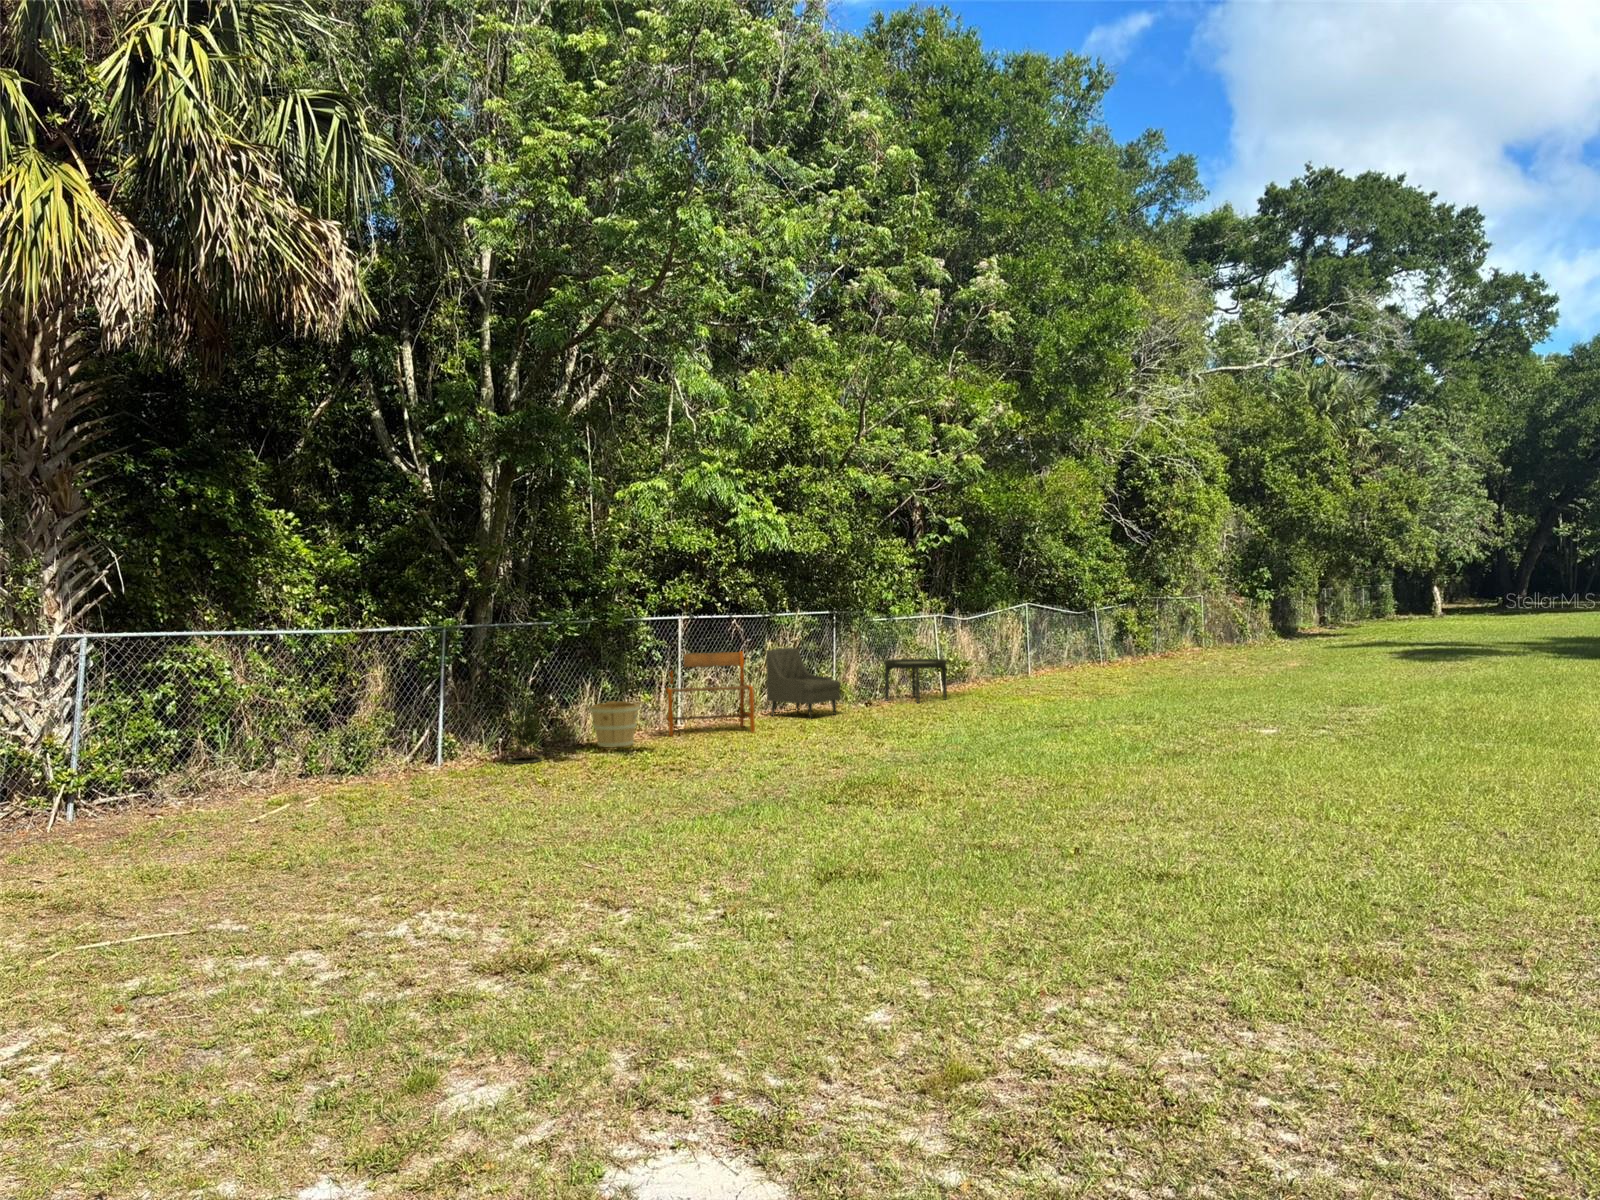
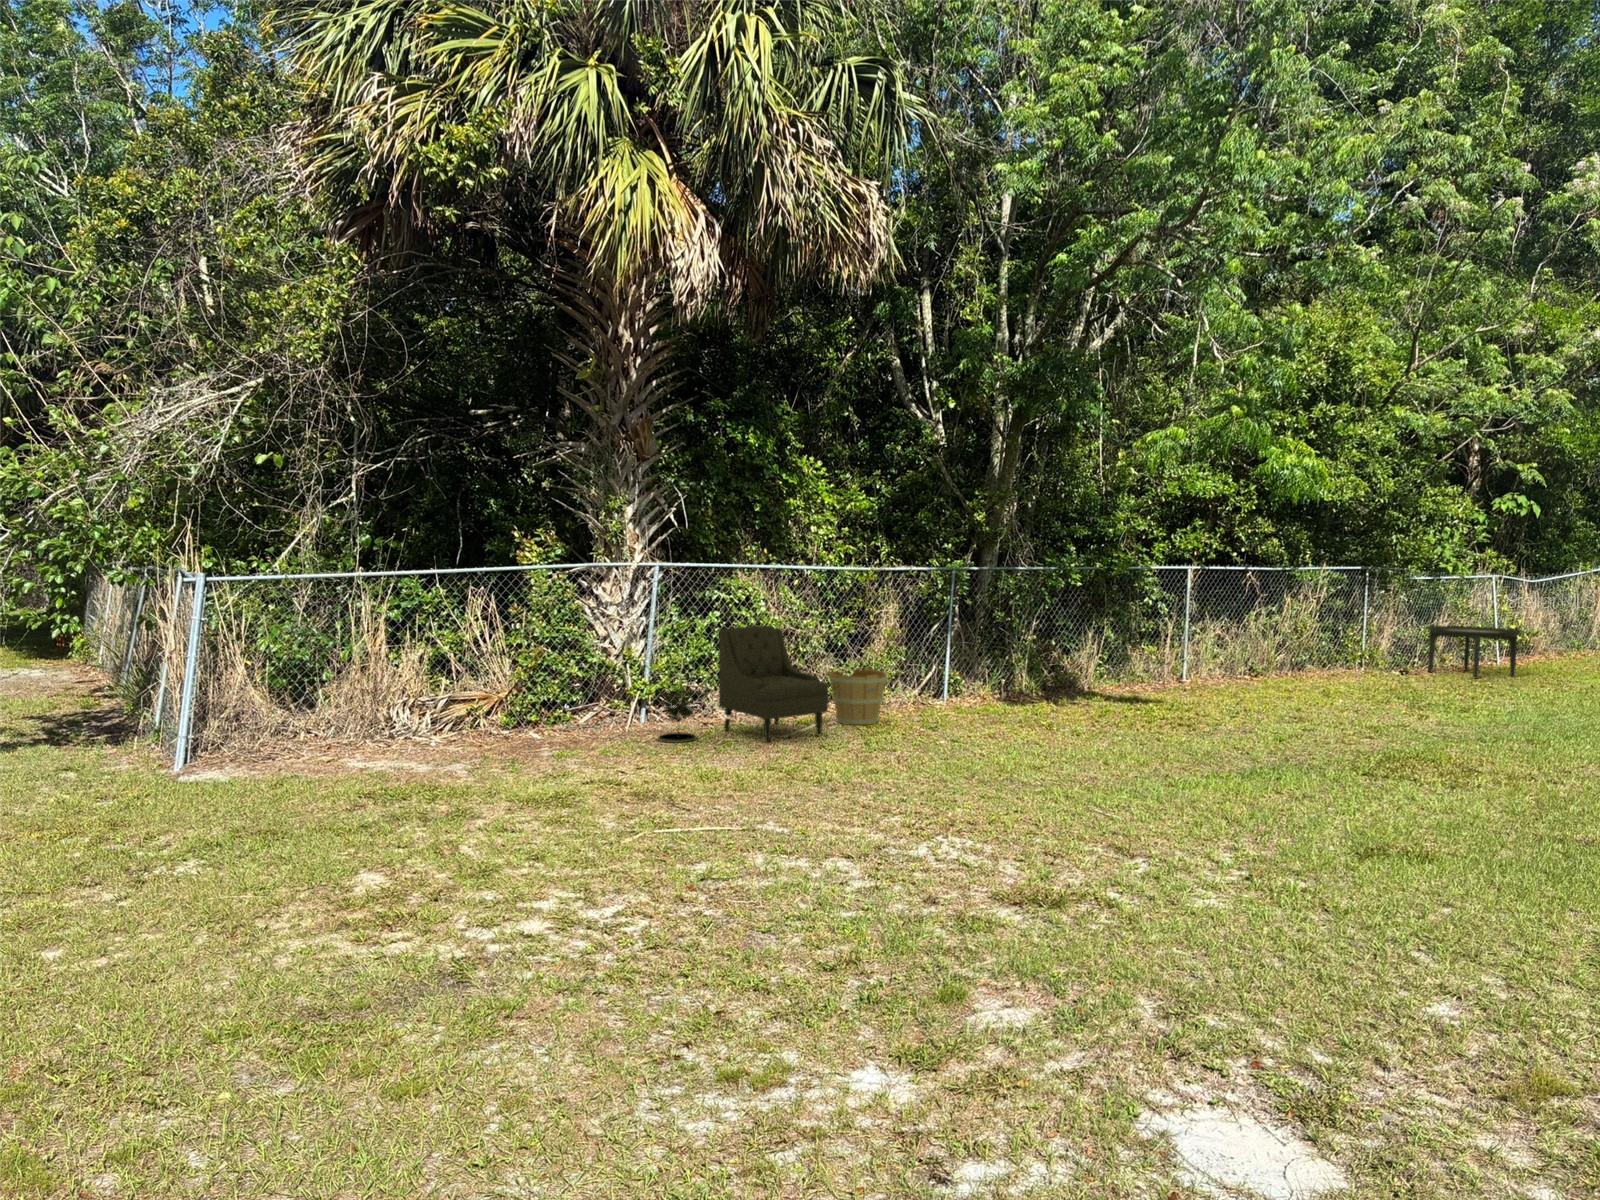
chair: present [766,647,841,719] -> present [719,626,829,743]
bench: present [666,651,755,736] -> none [1168,605,1274,697]
wooden bucket: present [590,701,639,748] -> present [829,668,887,725]
potted tree: present [508,709,542,763] -> present [657,672,697,743]

